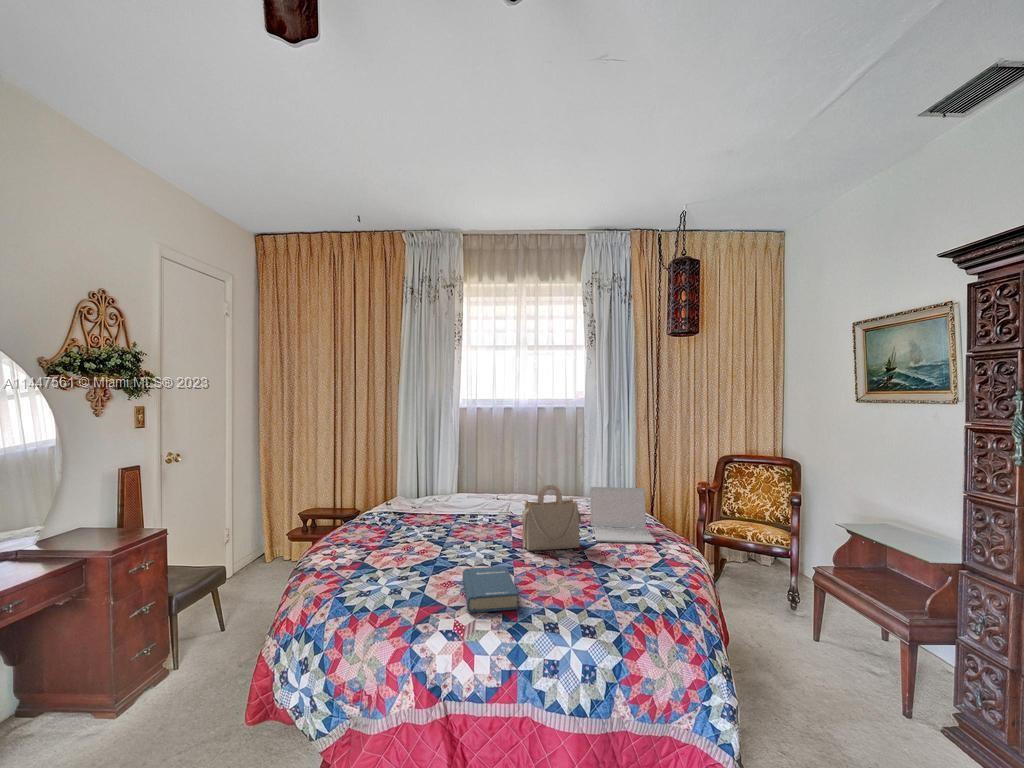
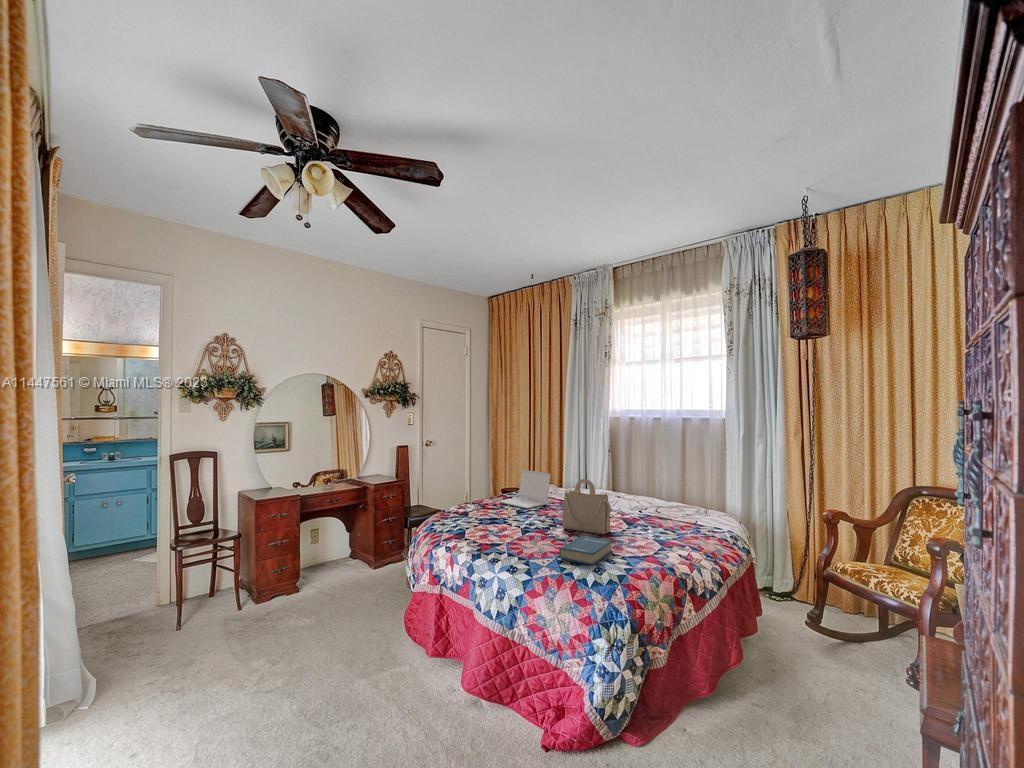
laptop: present [590,487,656,543] -> present [499,470,550,508]
hardback book: present [463,566,518,613] -> present [559,536,612,565]

